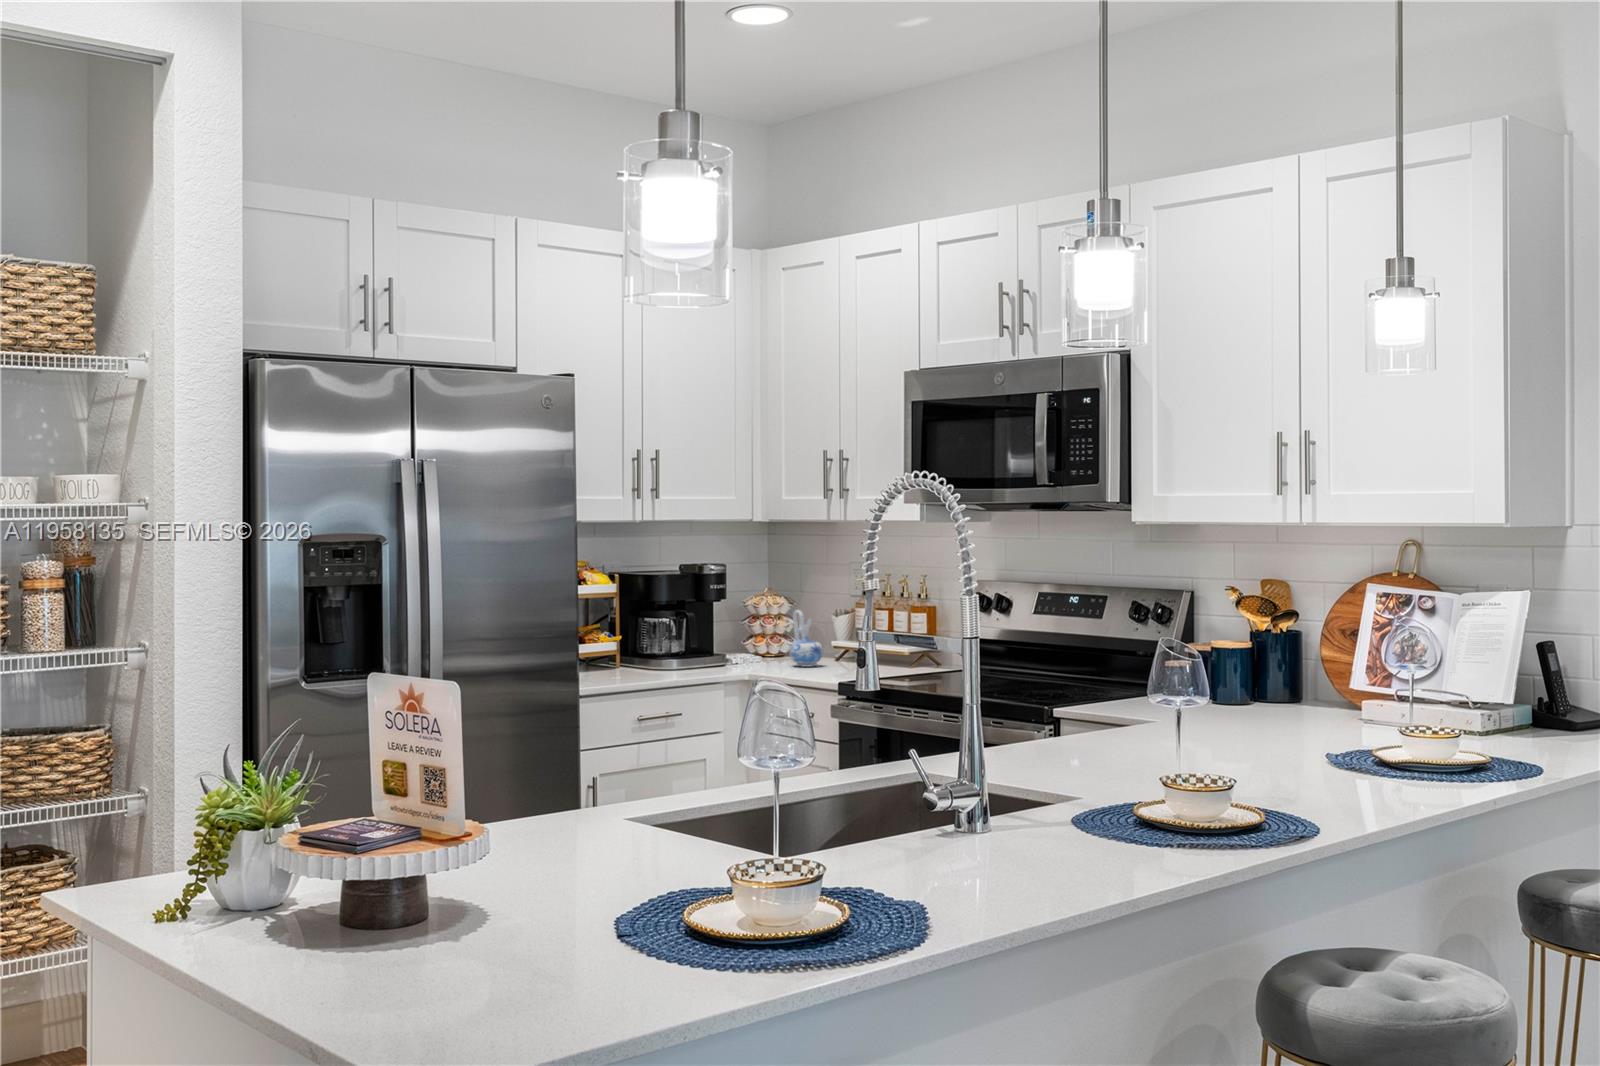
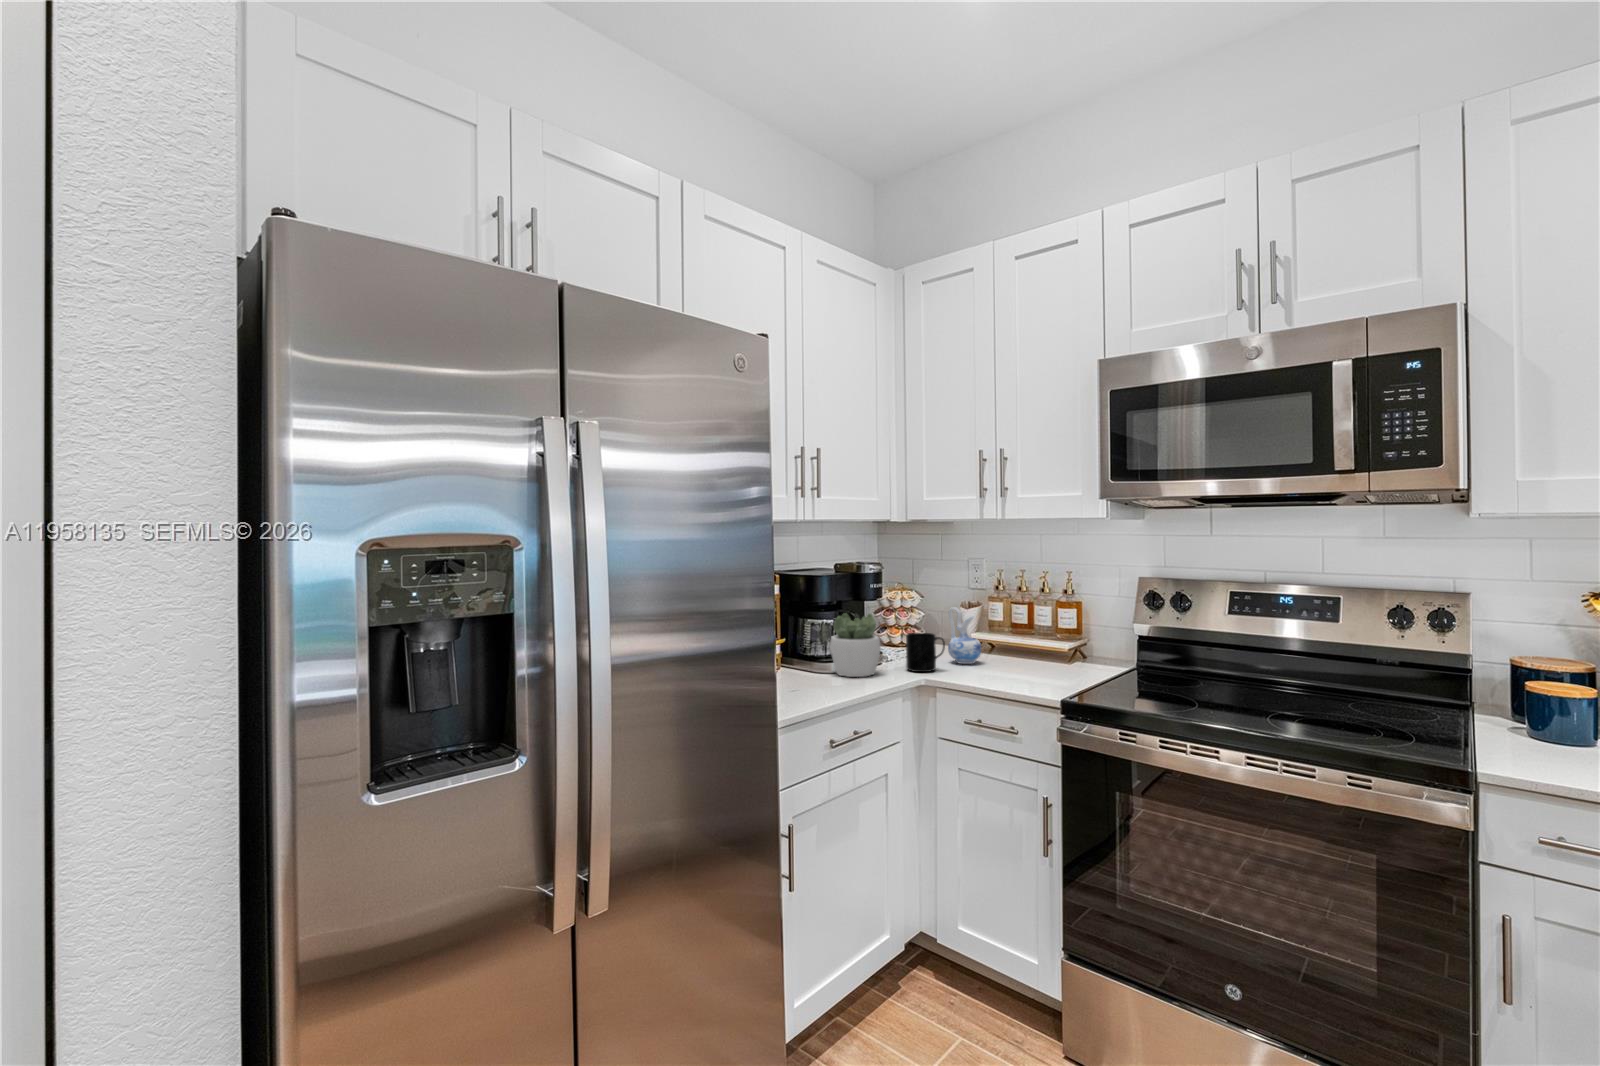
succulent plant: none [659,612,708,672] -> present [830,613,881,677]
mug: none [737,633,774,670] -> present [906,633,945,672]

